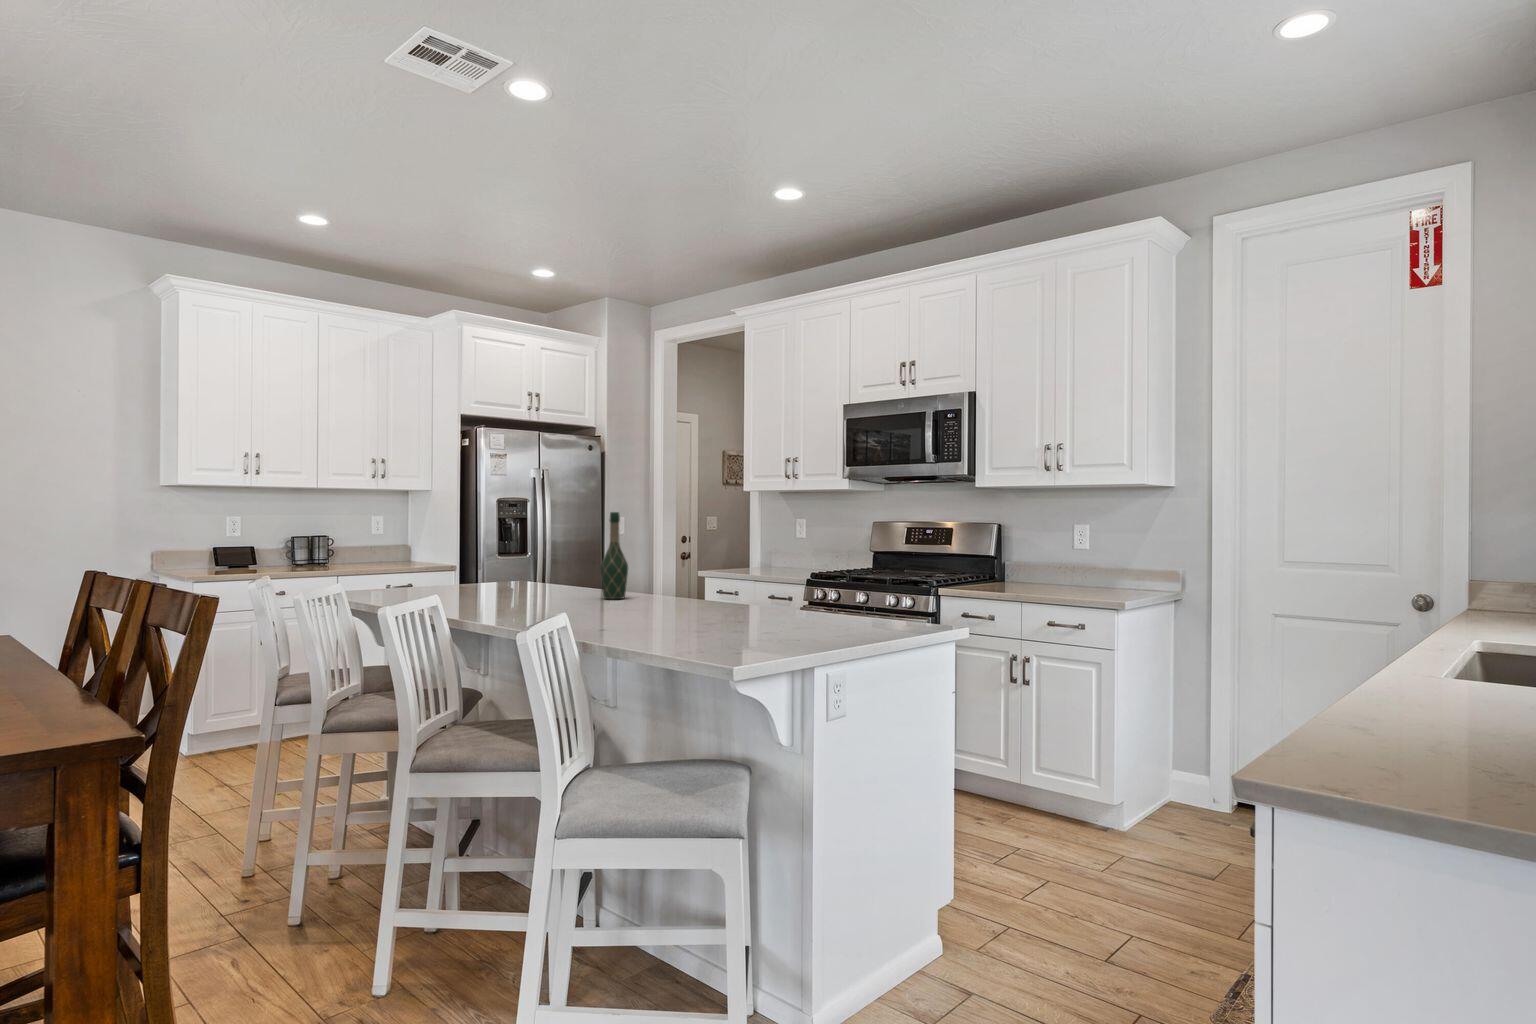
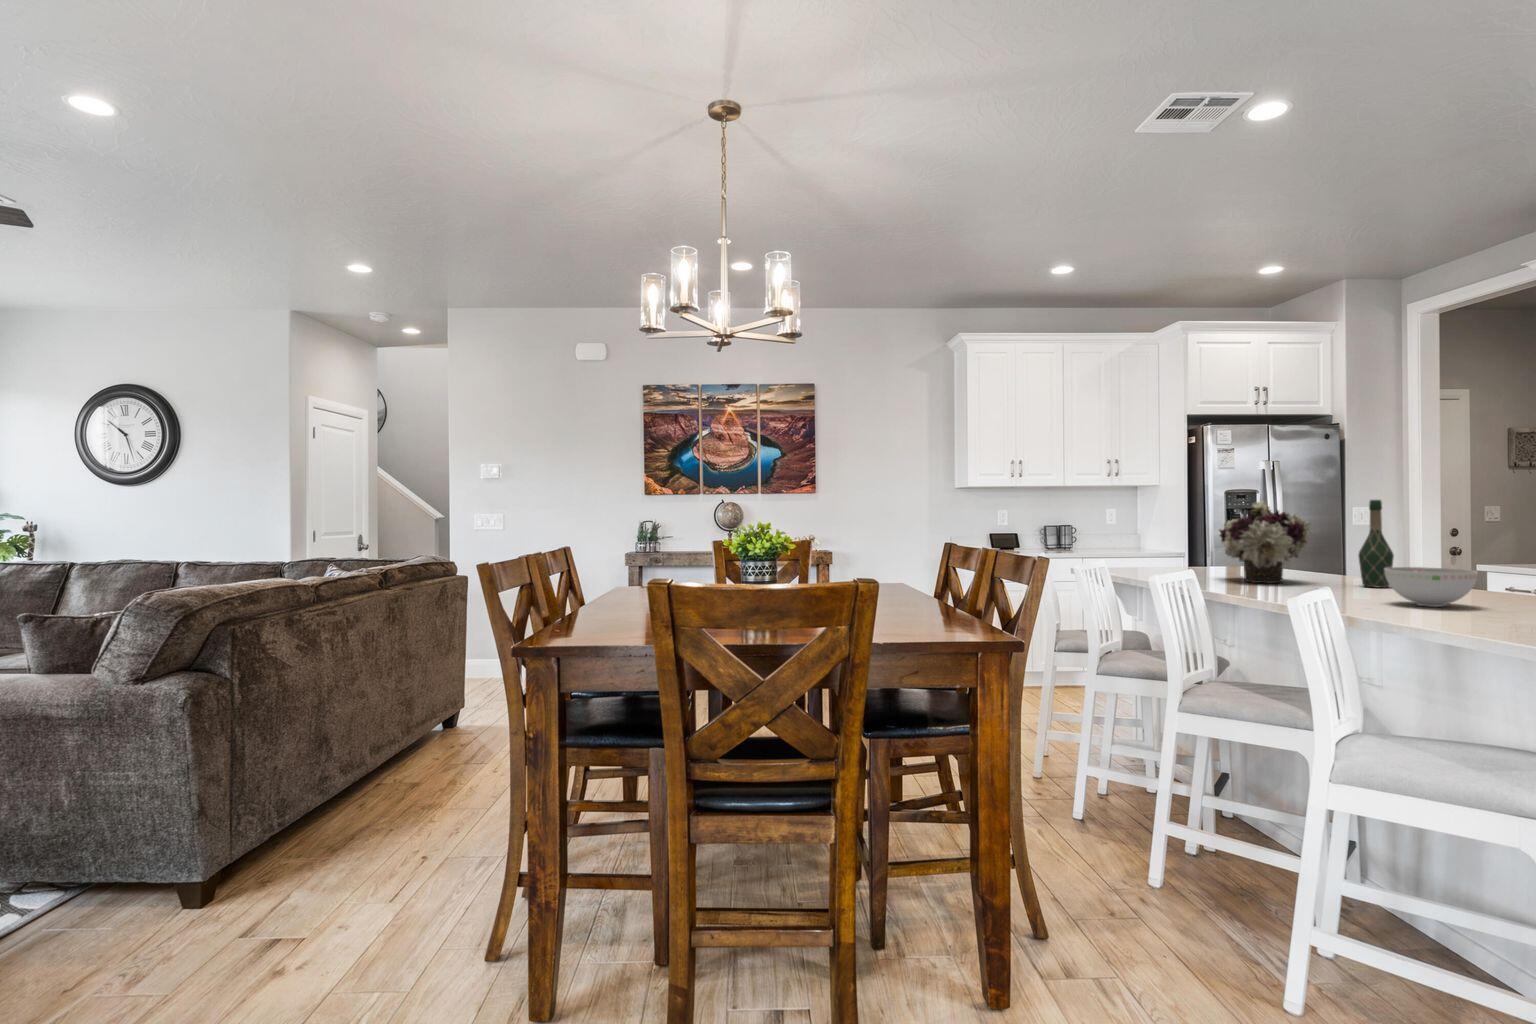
flower arrangement: none [475,510,561,601] -> present [1220,501,1310,583]
bowl: none [615,579,685,618] -> present [1384,567,1478,607]

